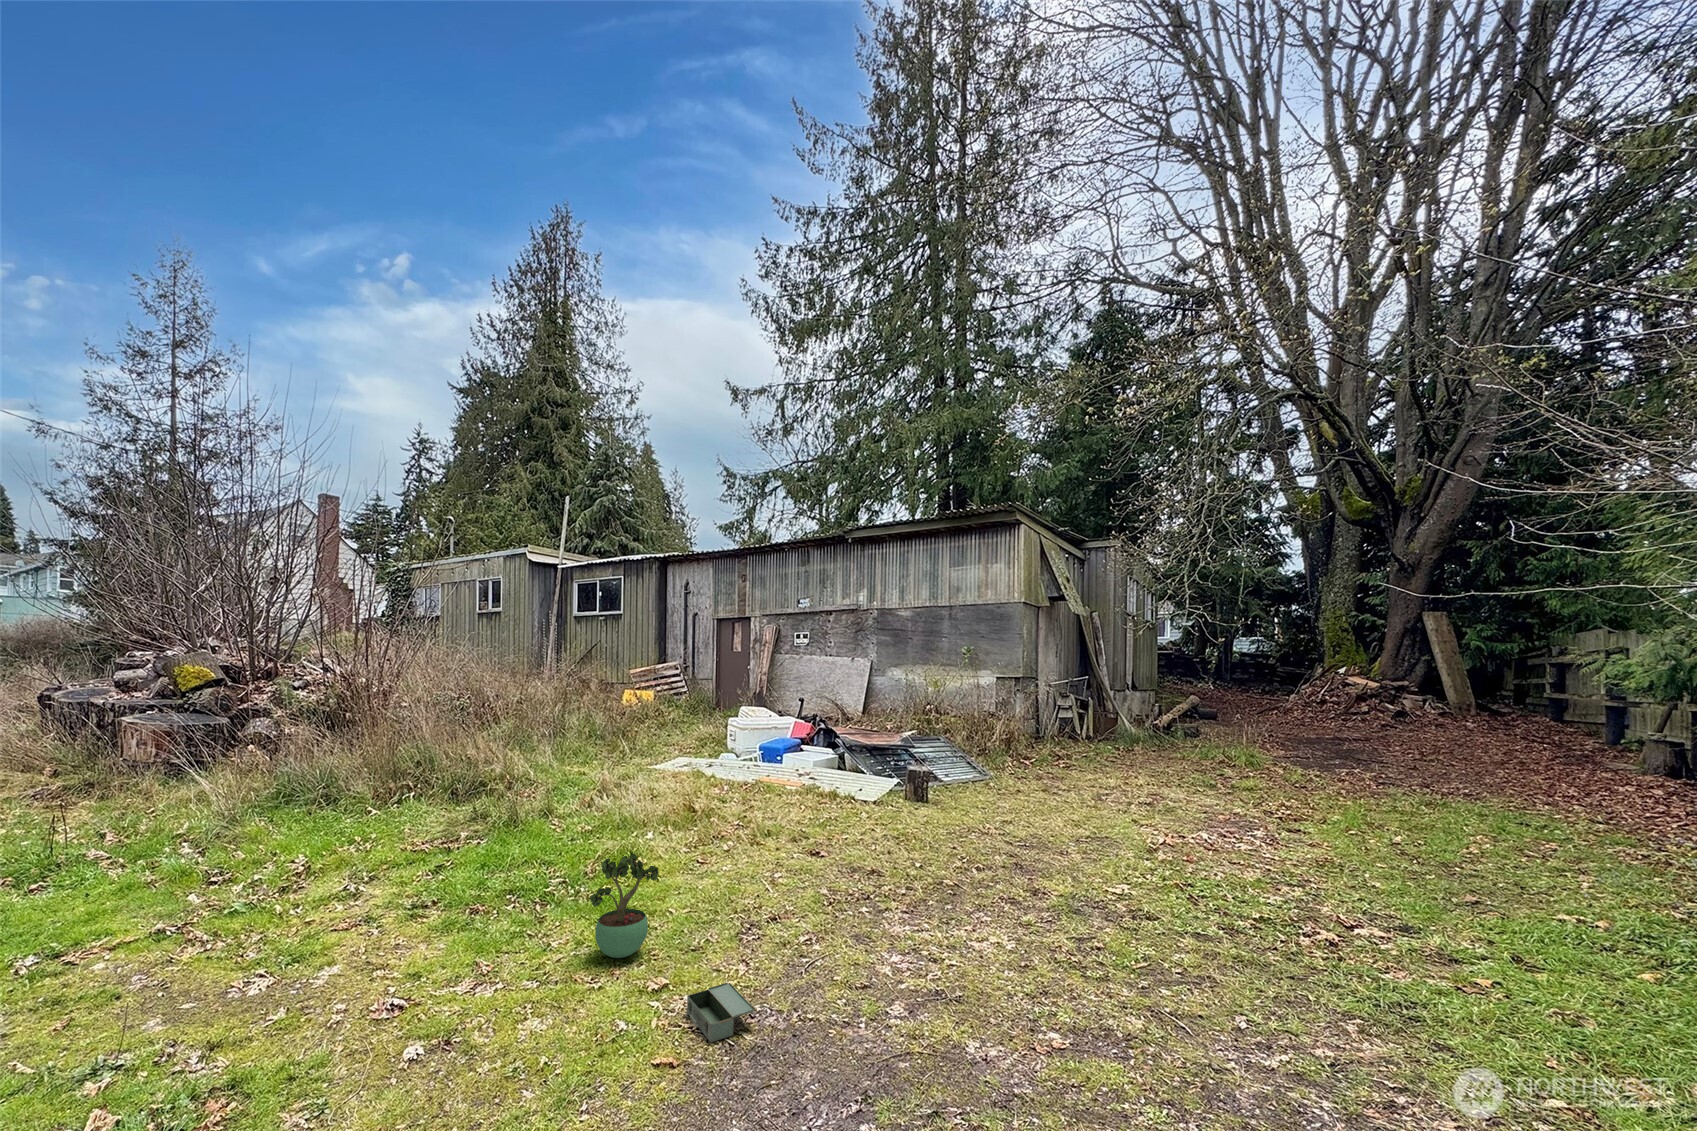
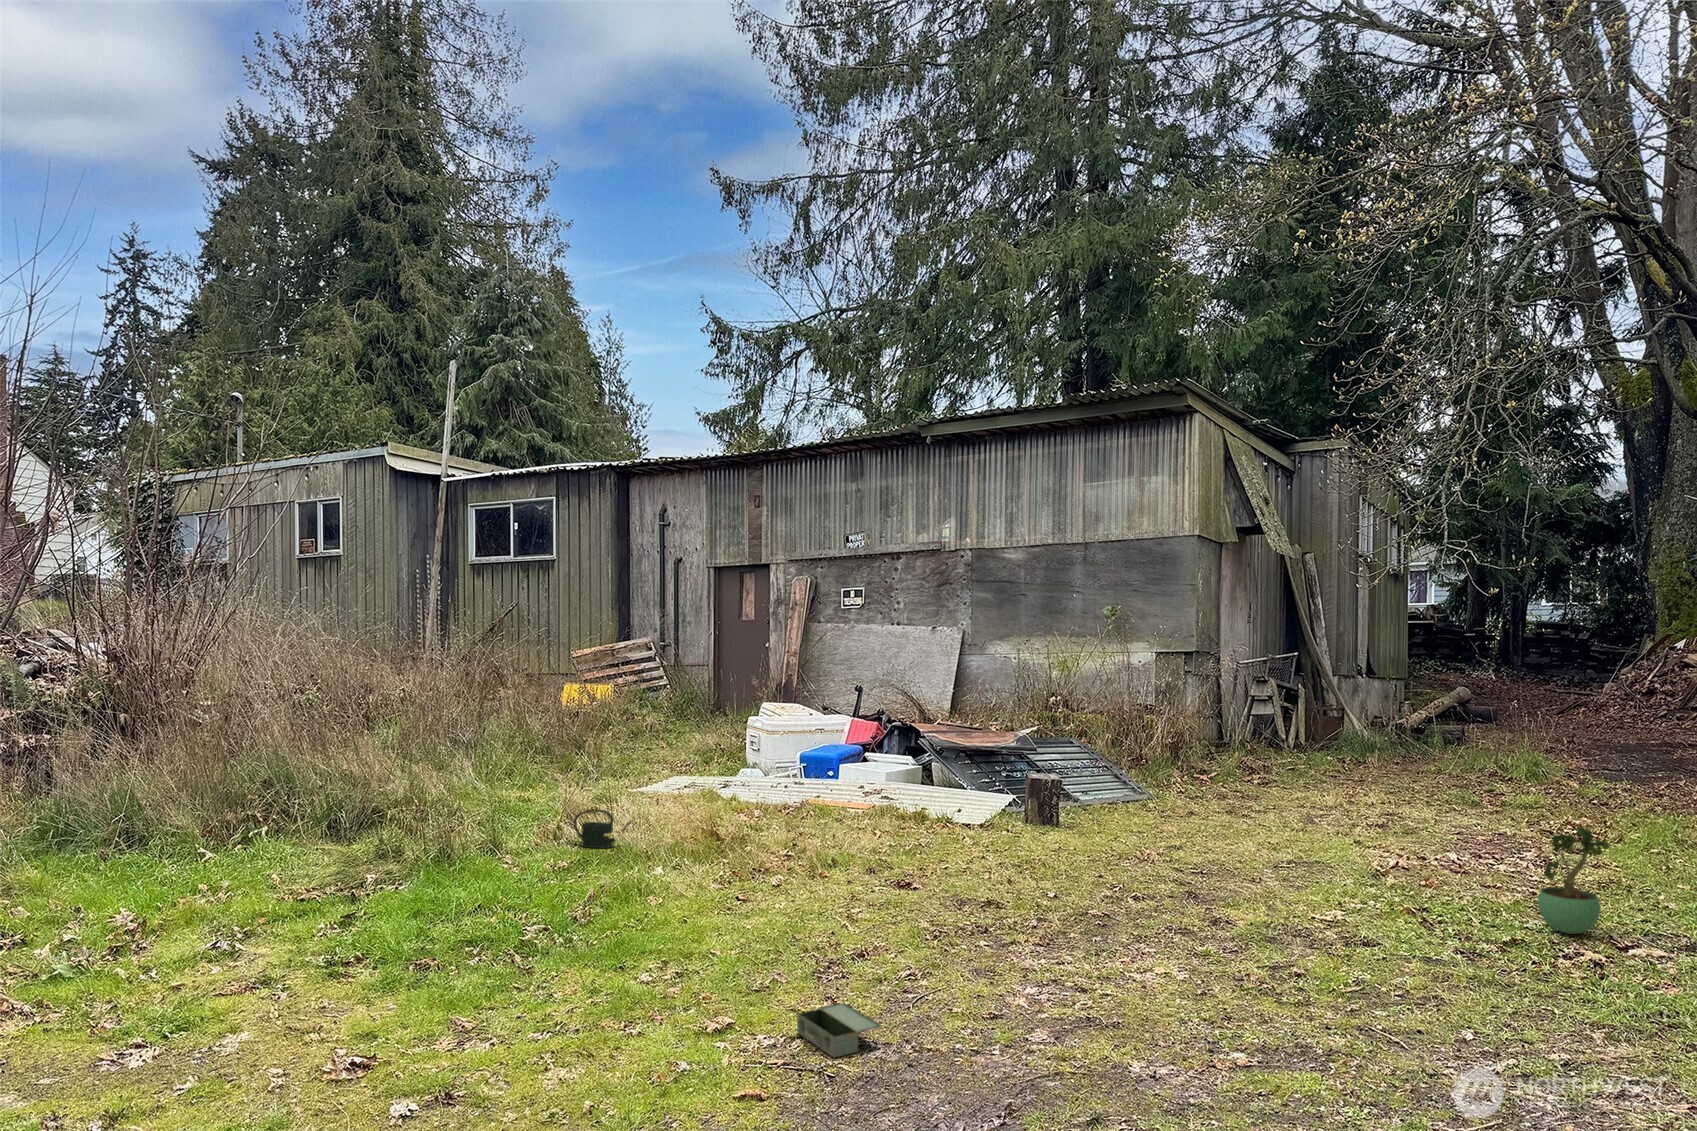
watering can: none [569,798,614,827] -> present [573,810,633,848]
potted plant: present [590,853,659,958] -> present [1537,826,1609,934]

